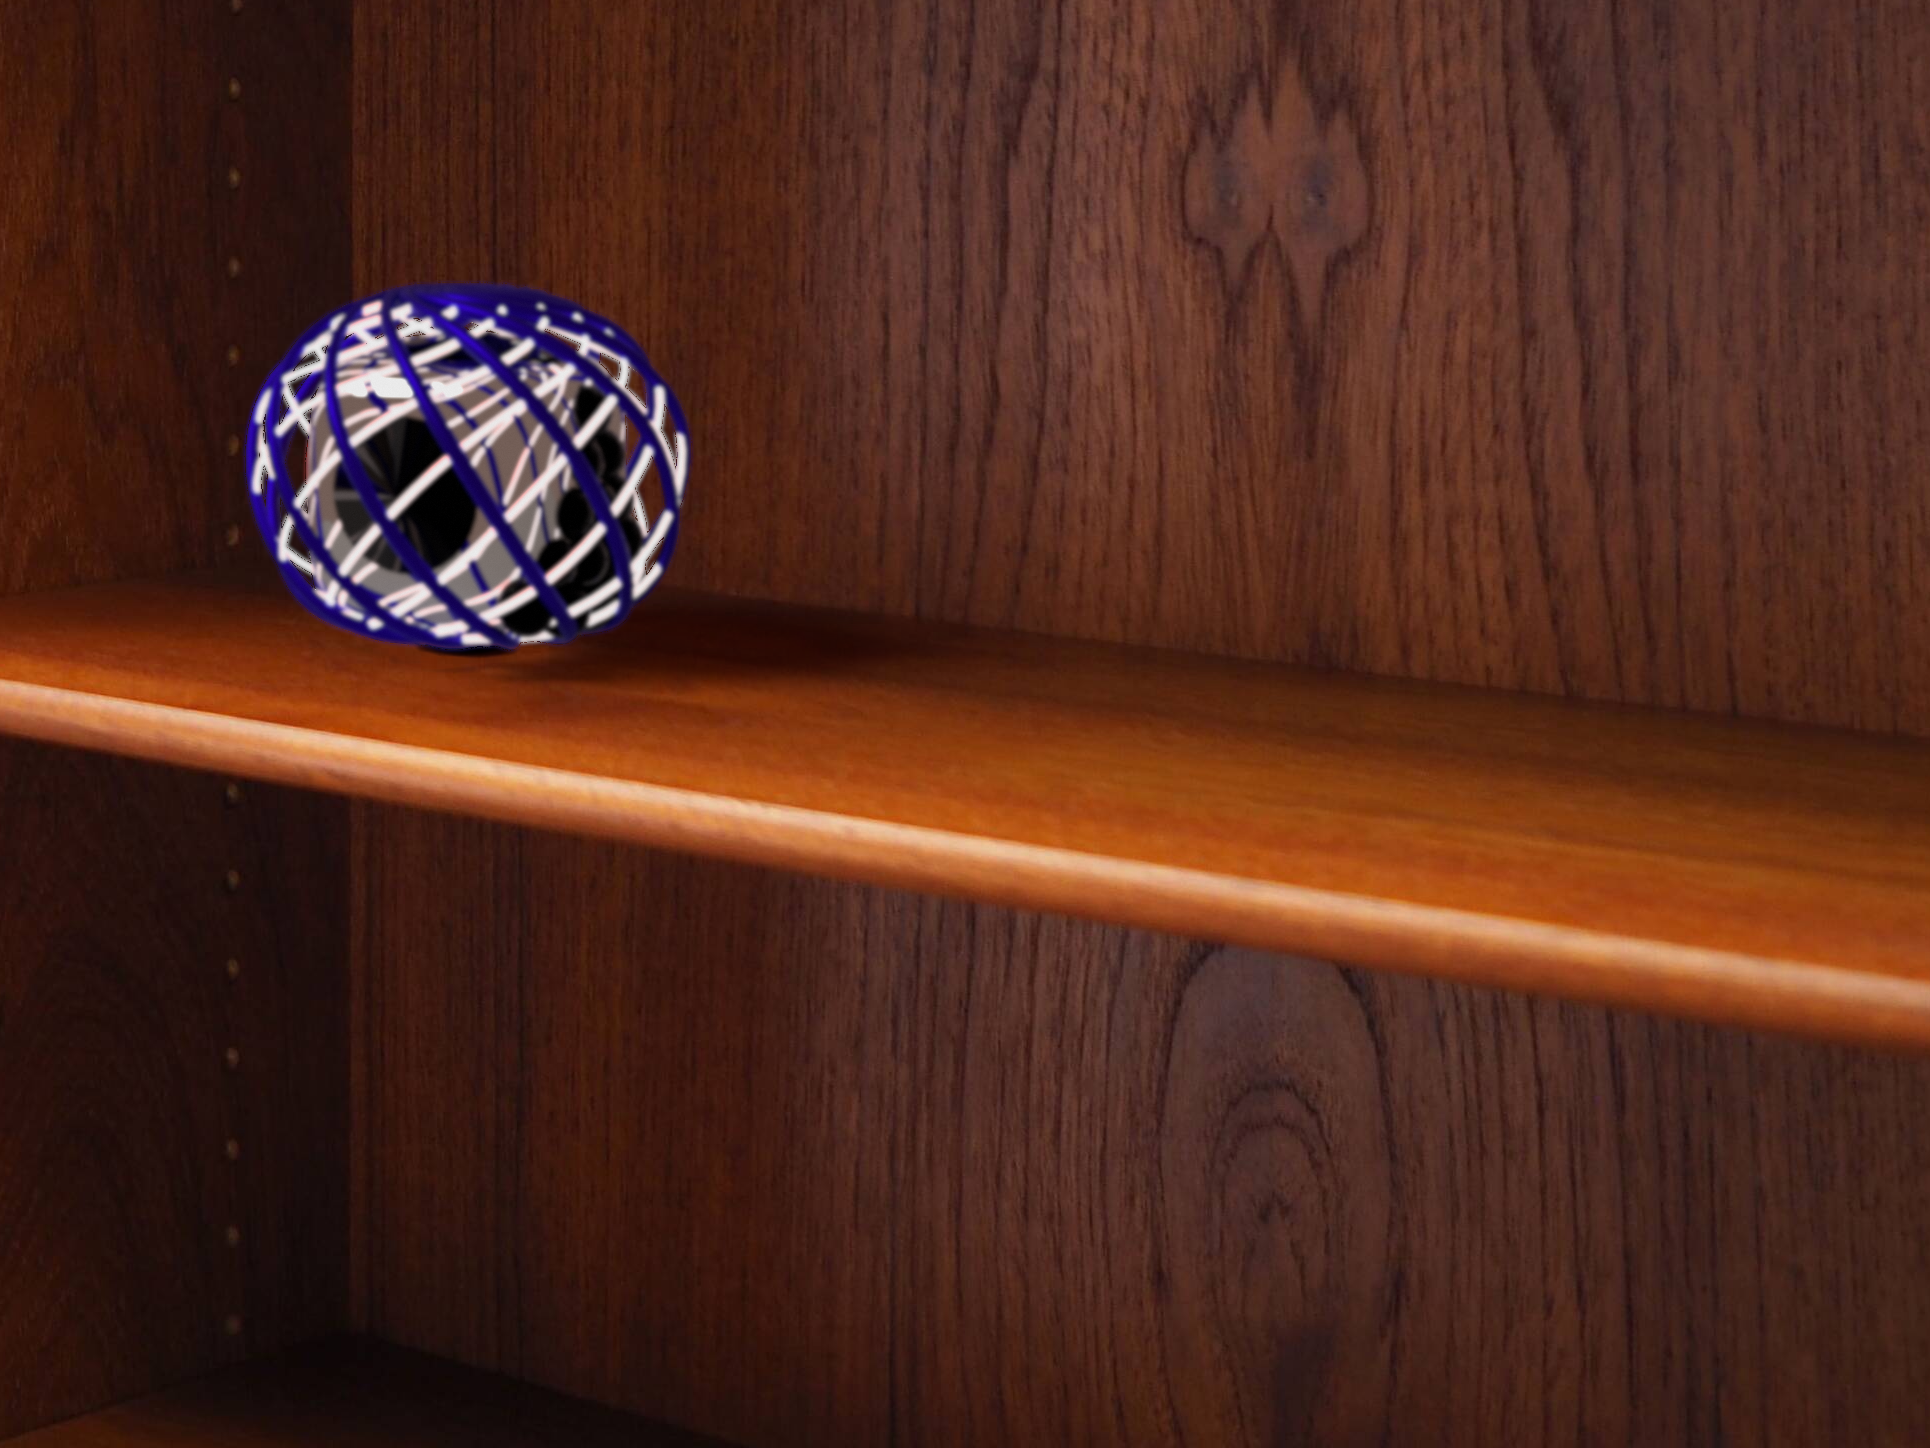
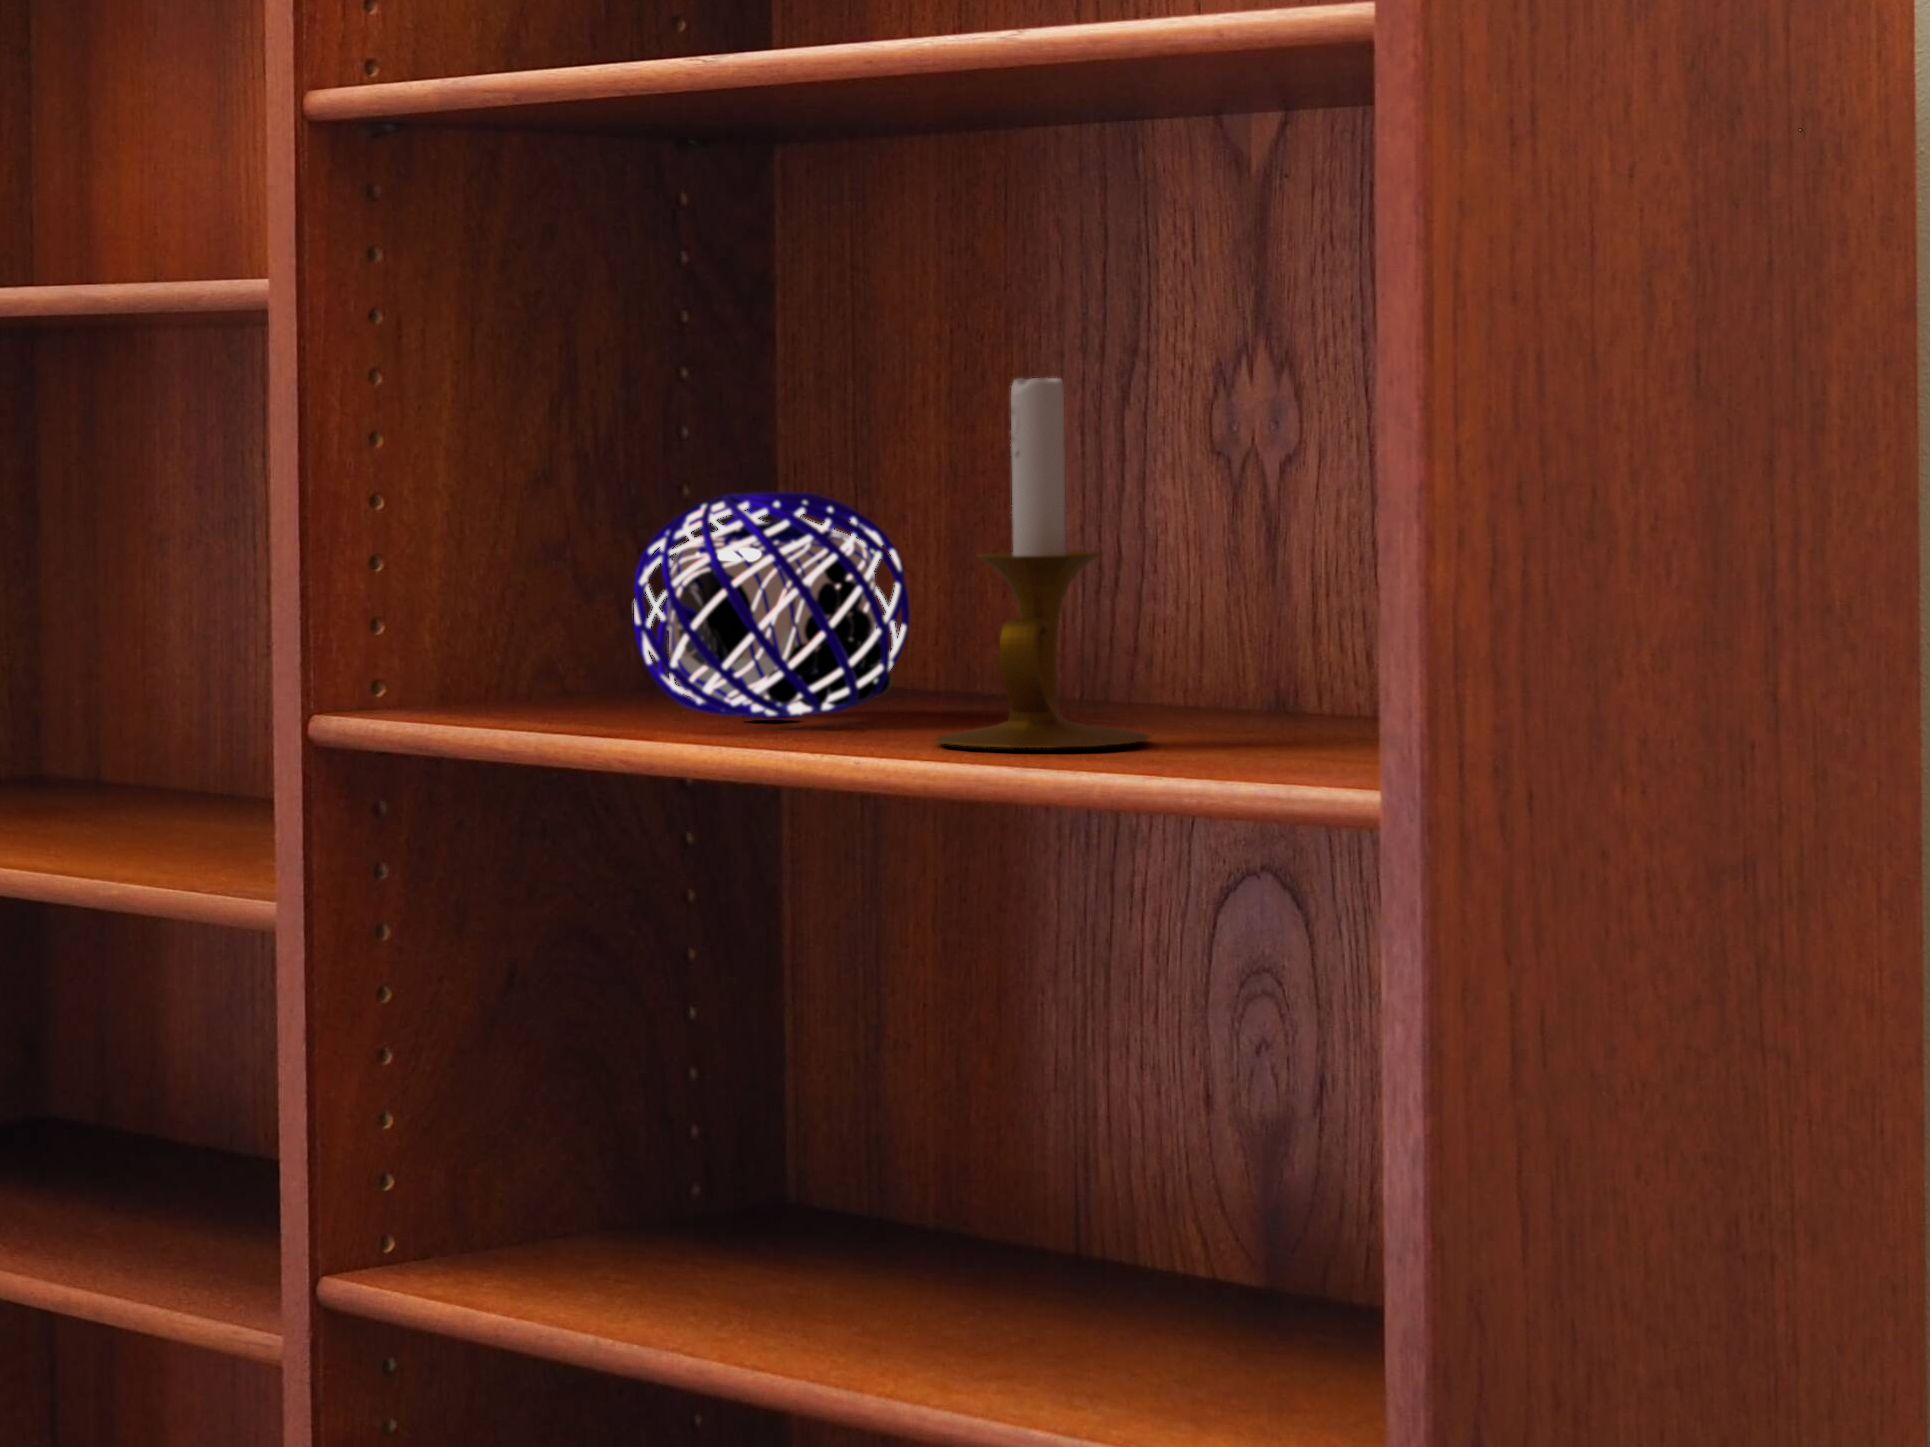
candlestick: none [868,125,1253,779] -> present [934,378,1150,748]

